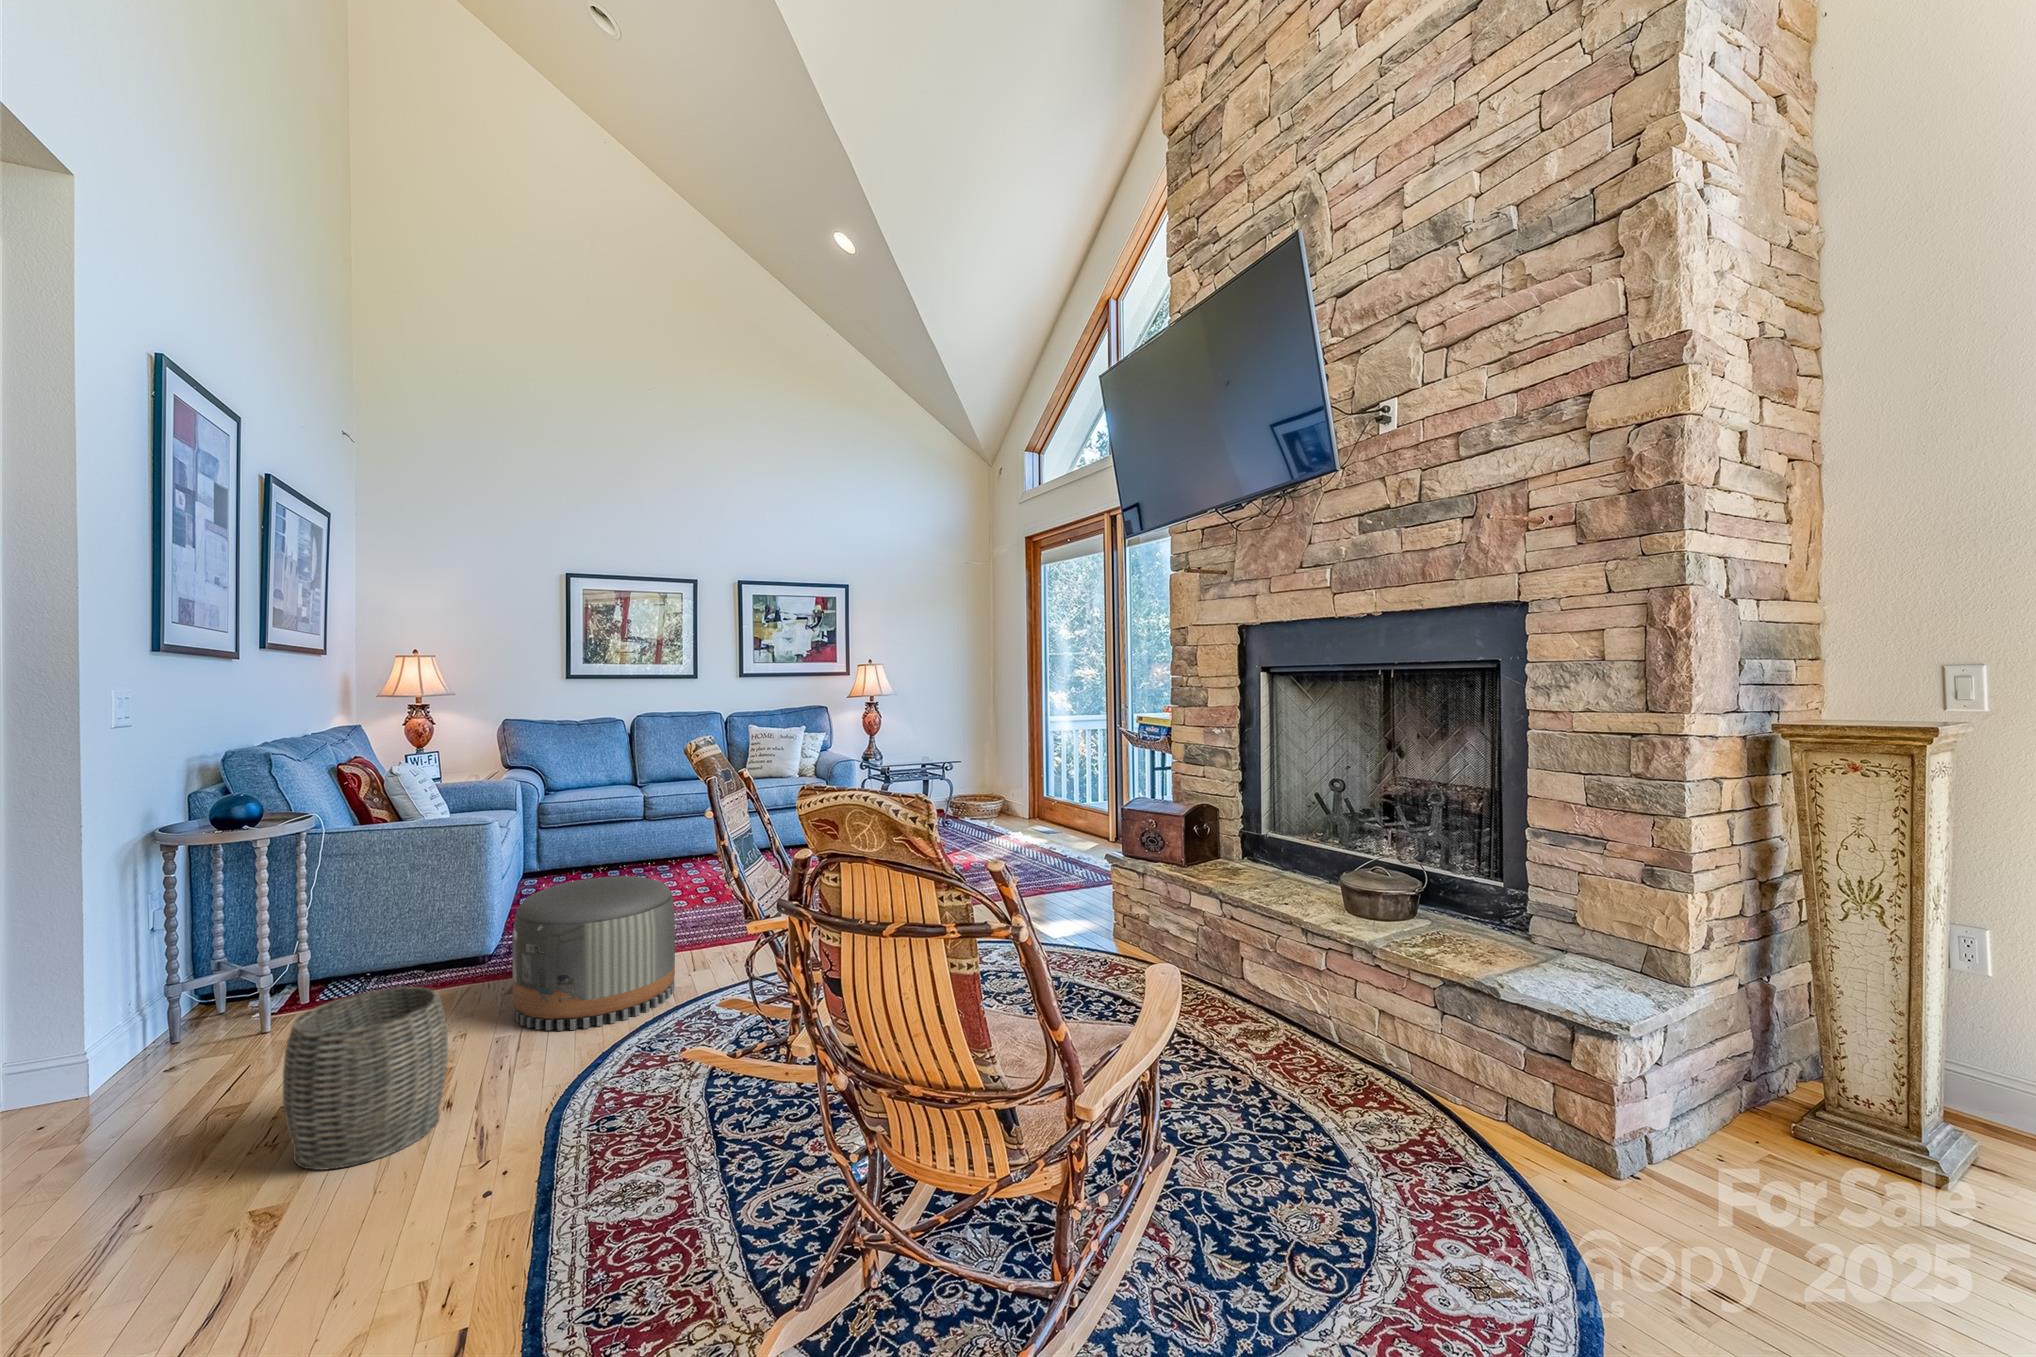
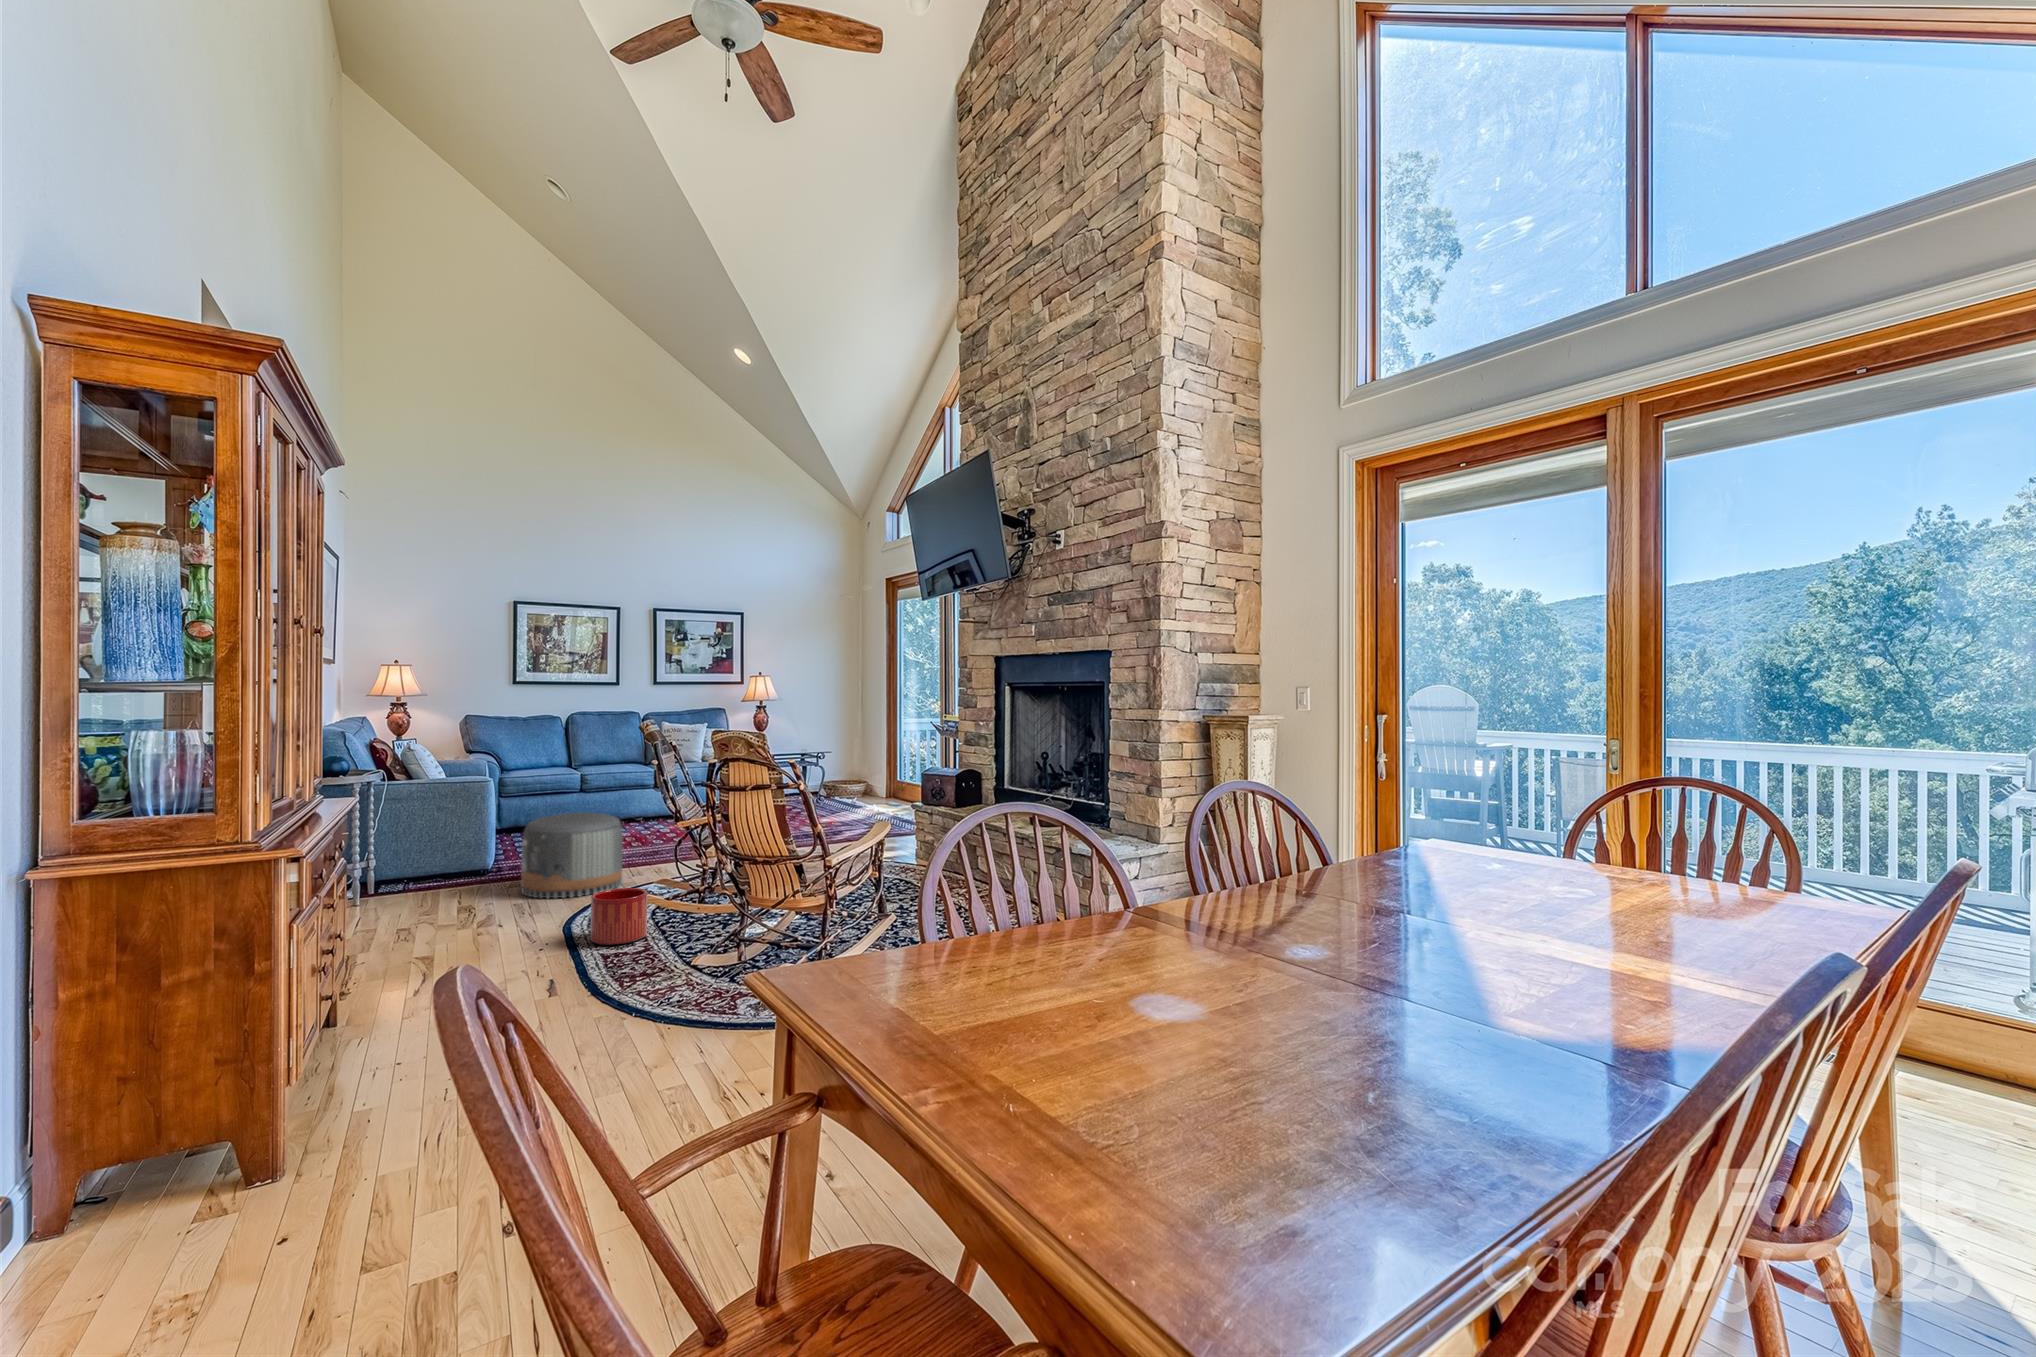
woven basket: present [283,987,448,1170] -> none [426,857,508,941]
planter: none [573,1065,685,1205] -> present [591,888,647,945]

